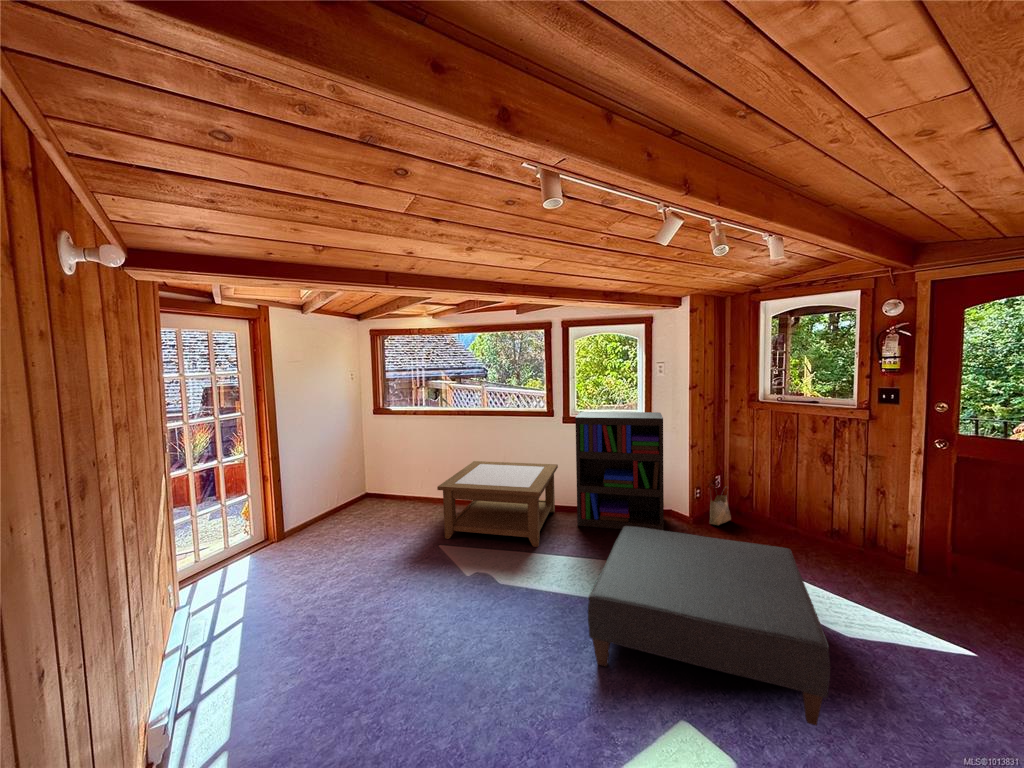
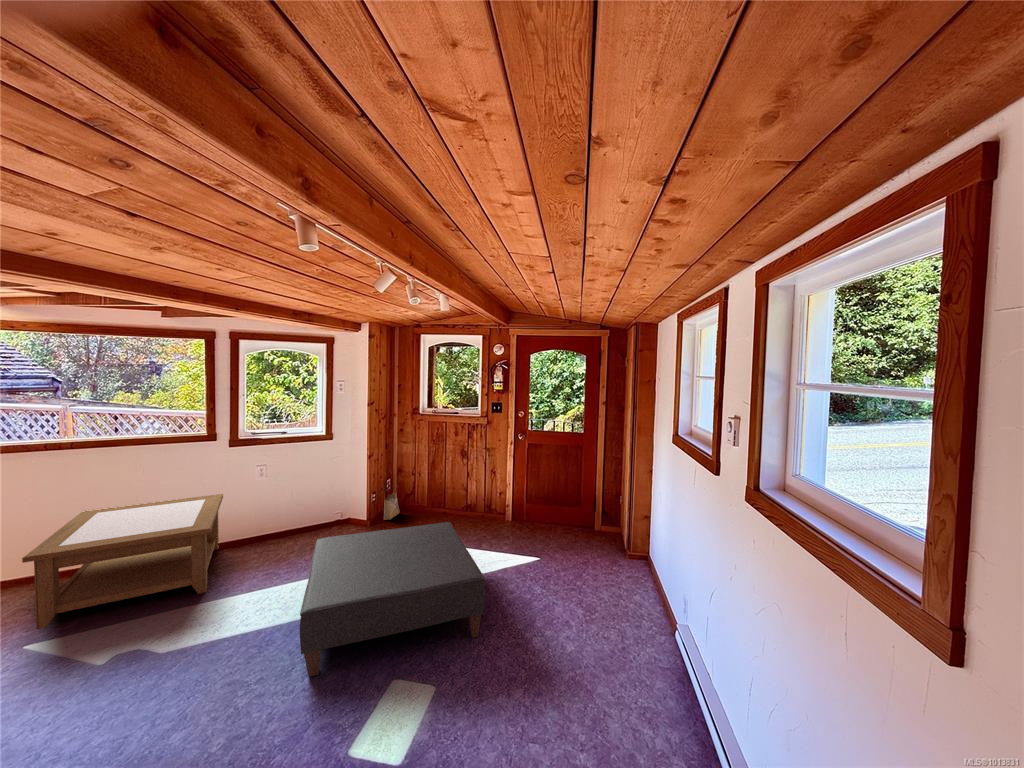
bookshelf: present [575,412,664,531] -> none [251,428,346,555]

